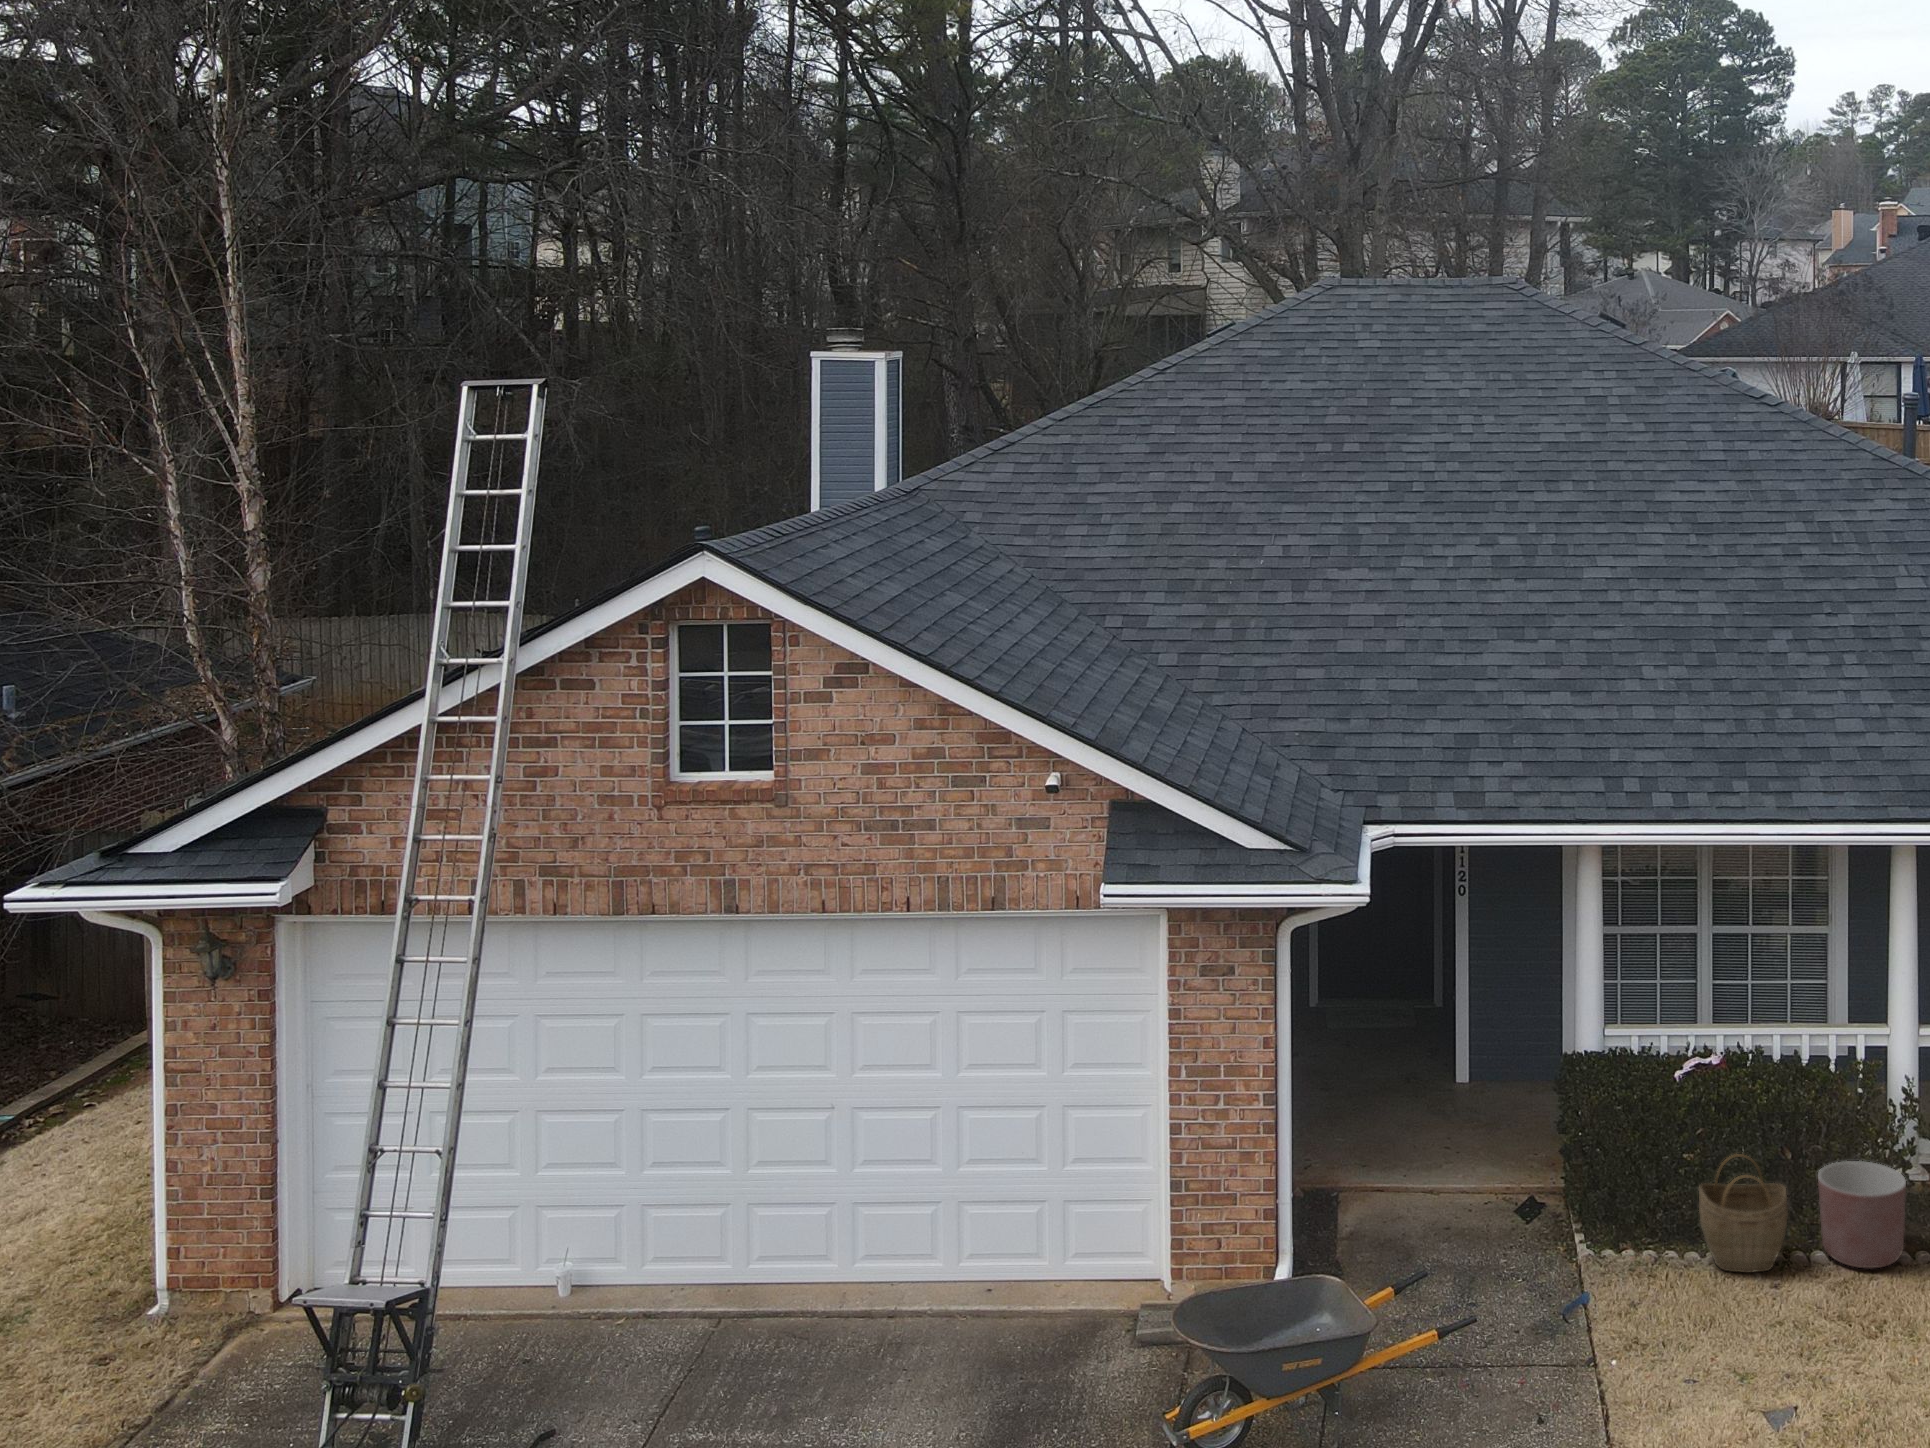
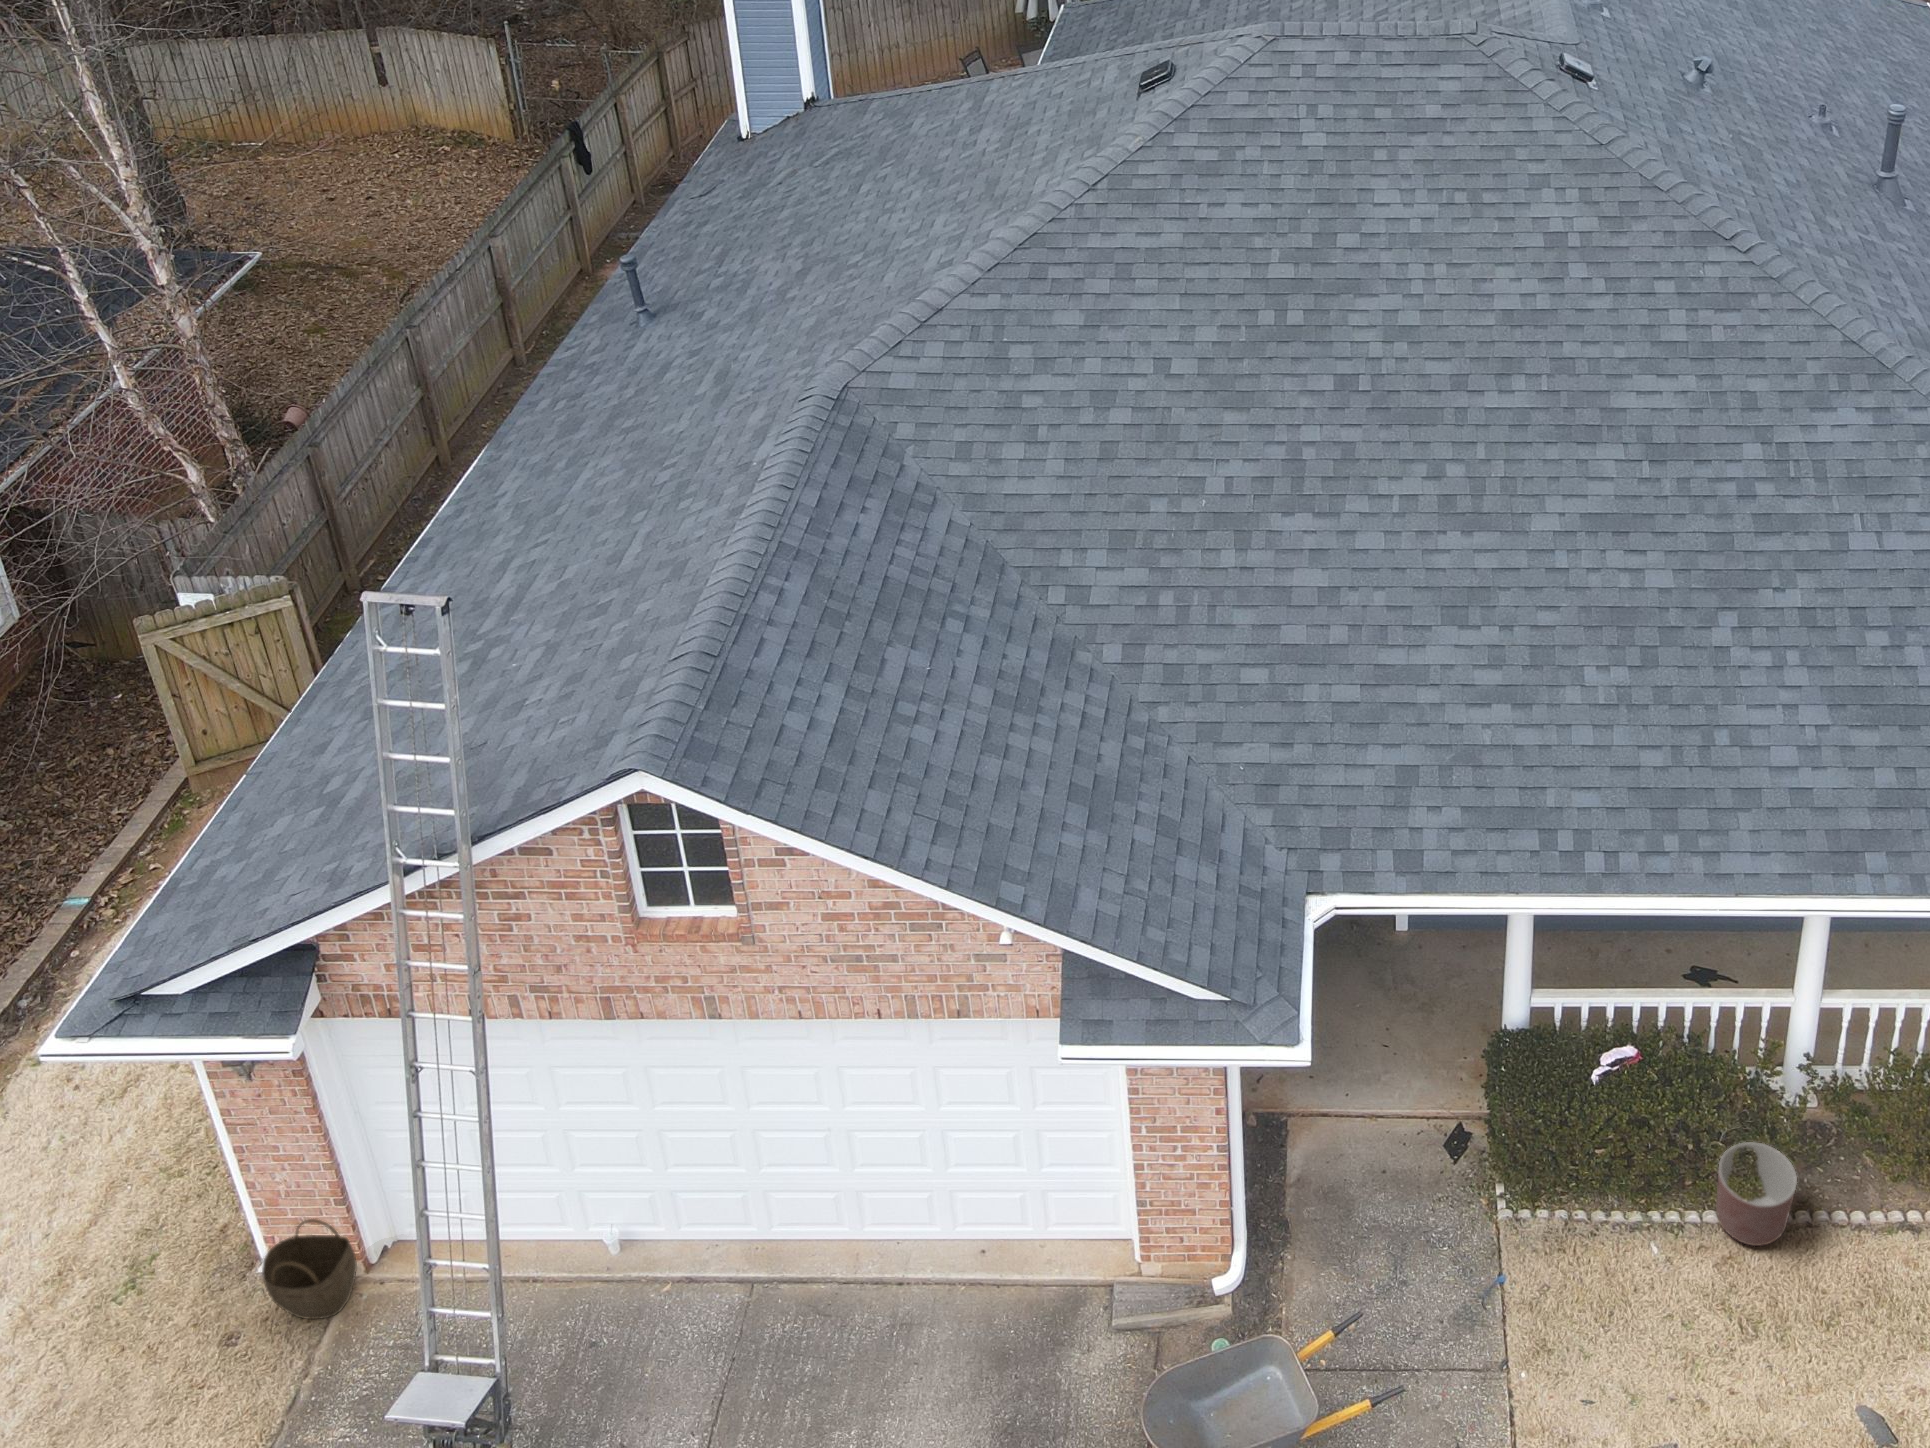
woven basket: present [1699,1154,1788,1273] -> present [262,1219,357,1319]

